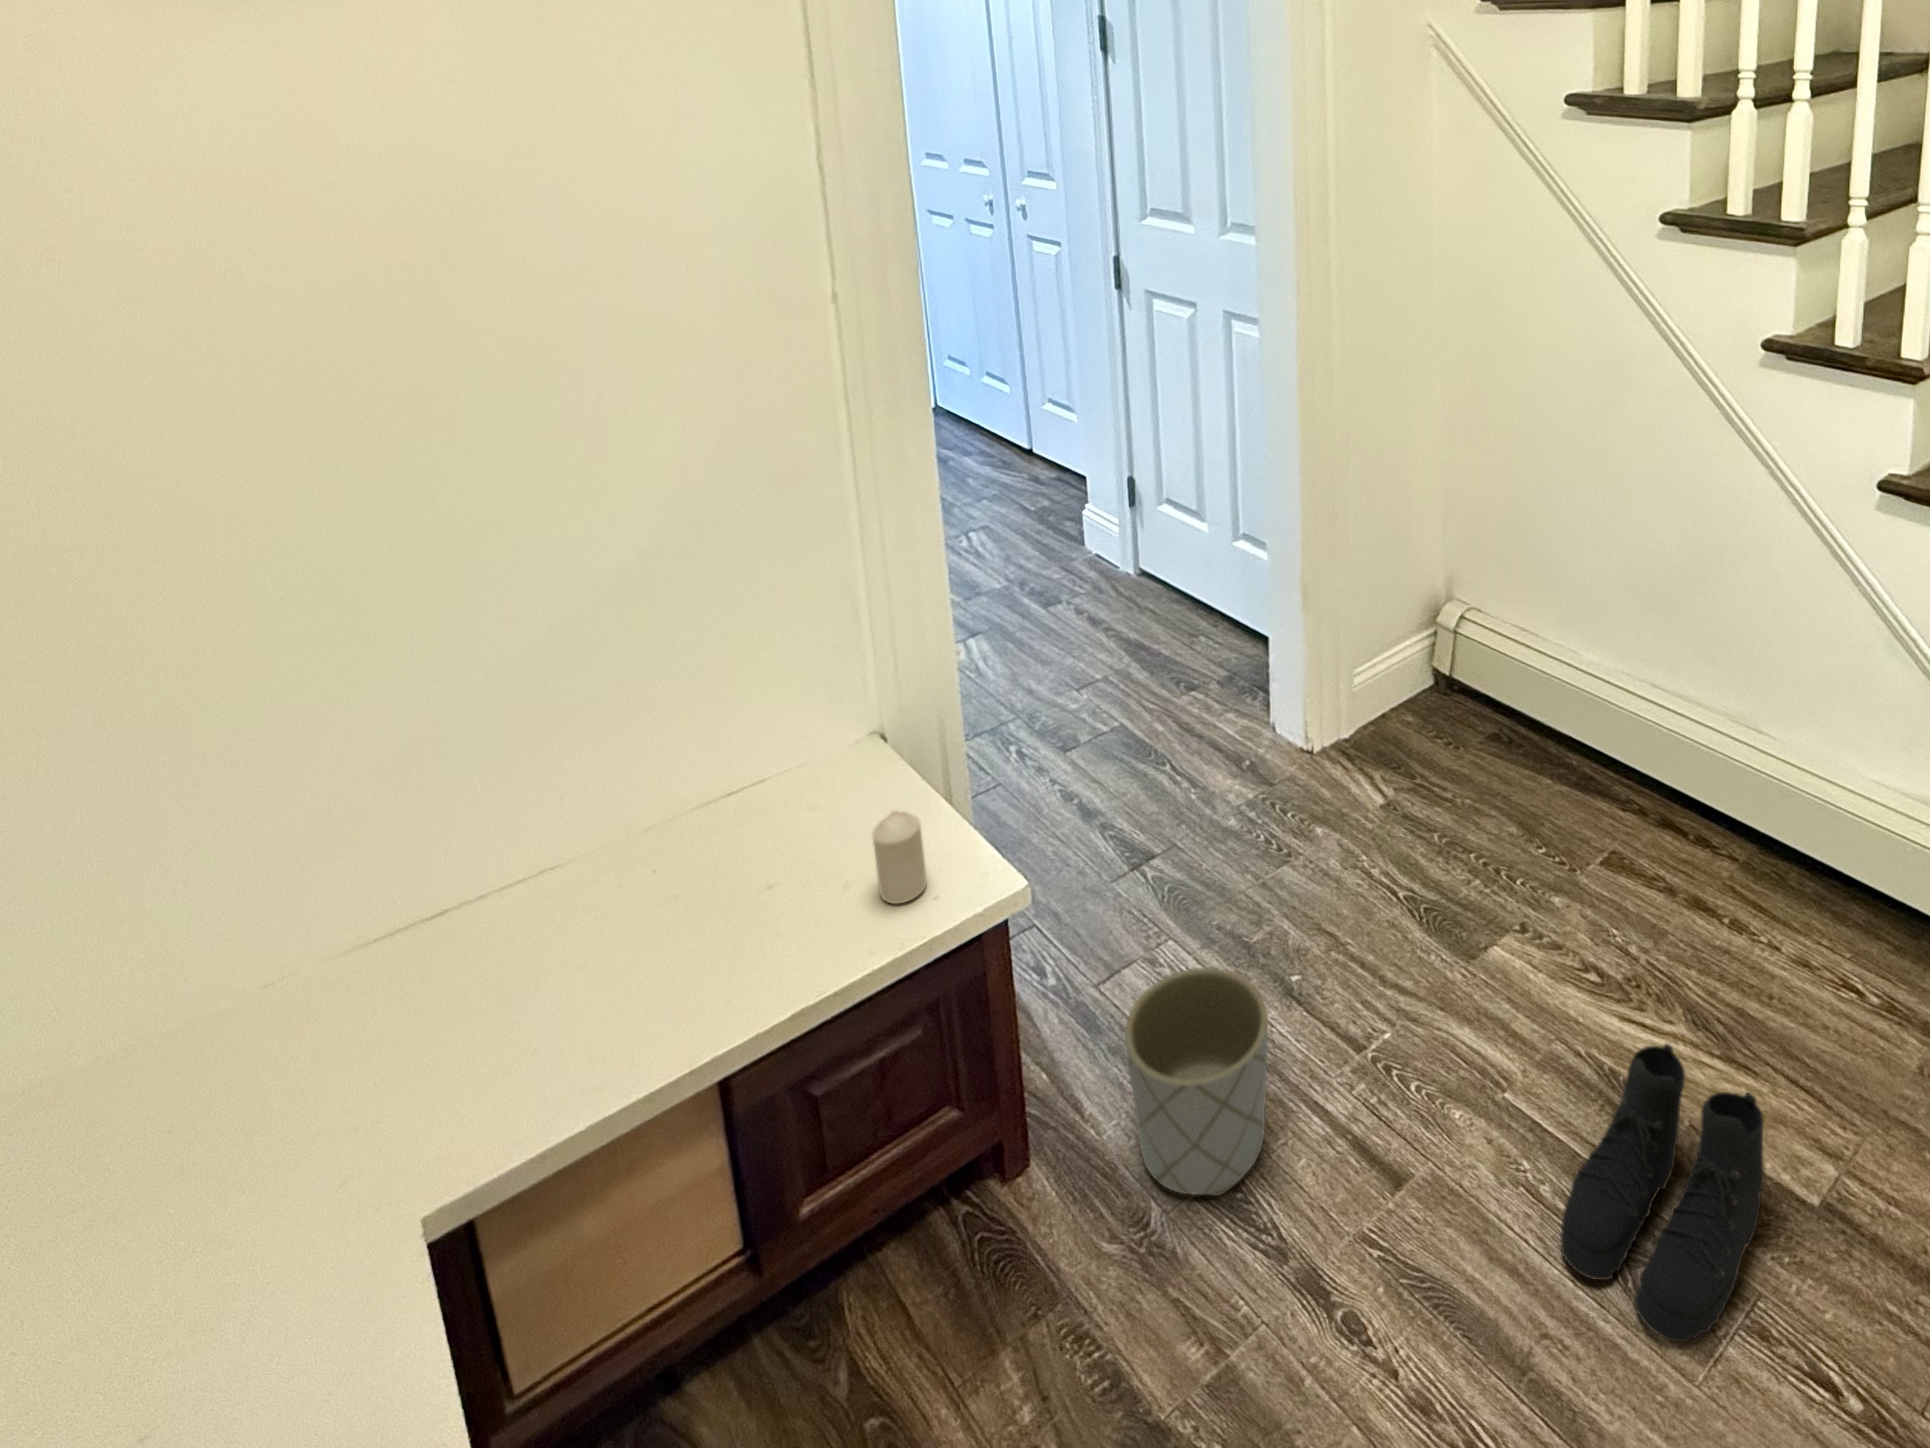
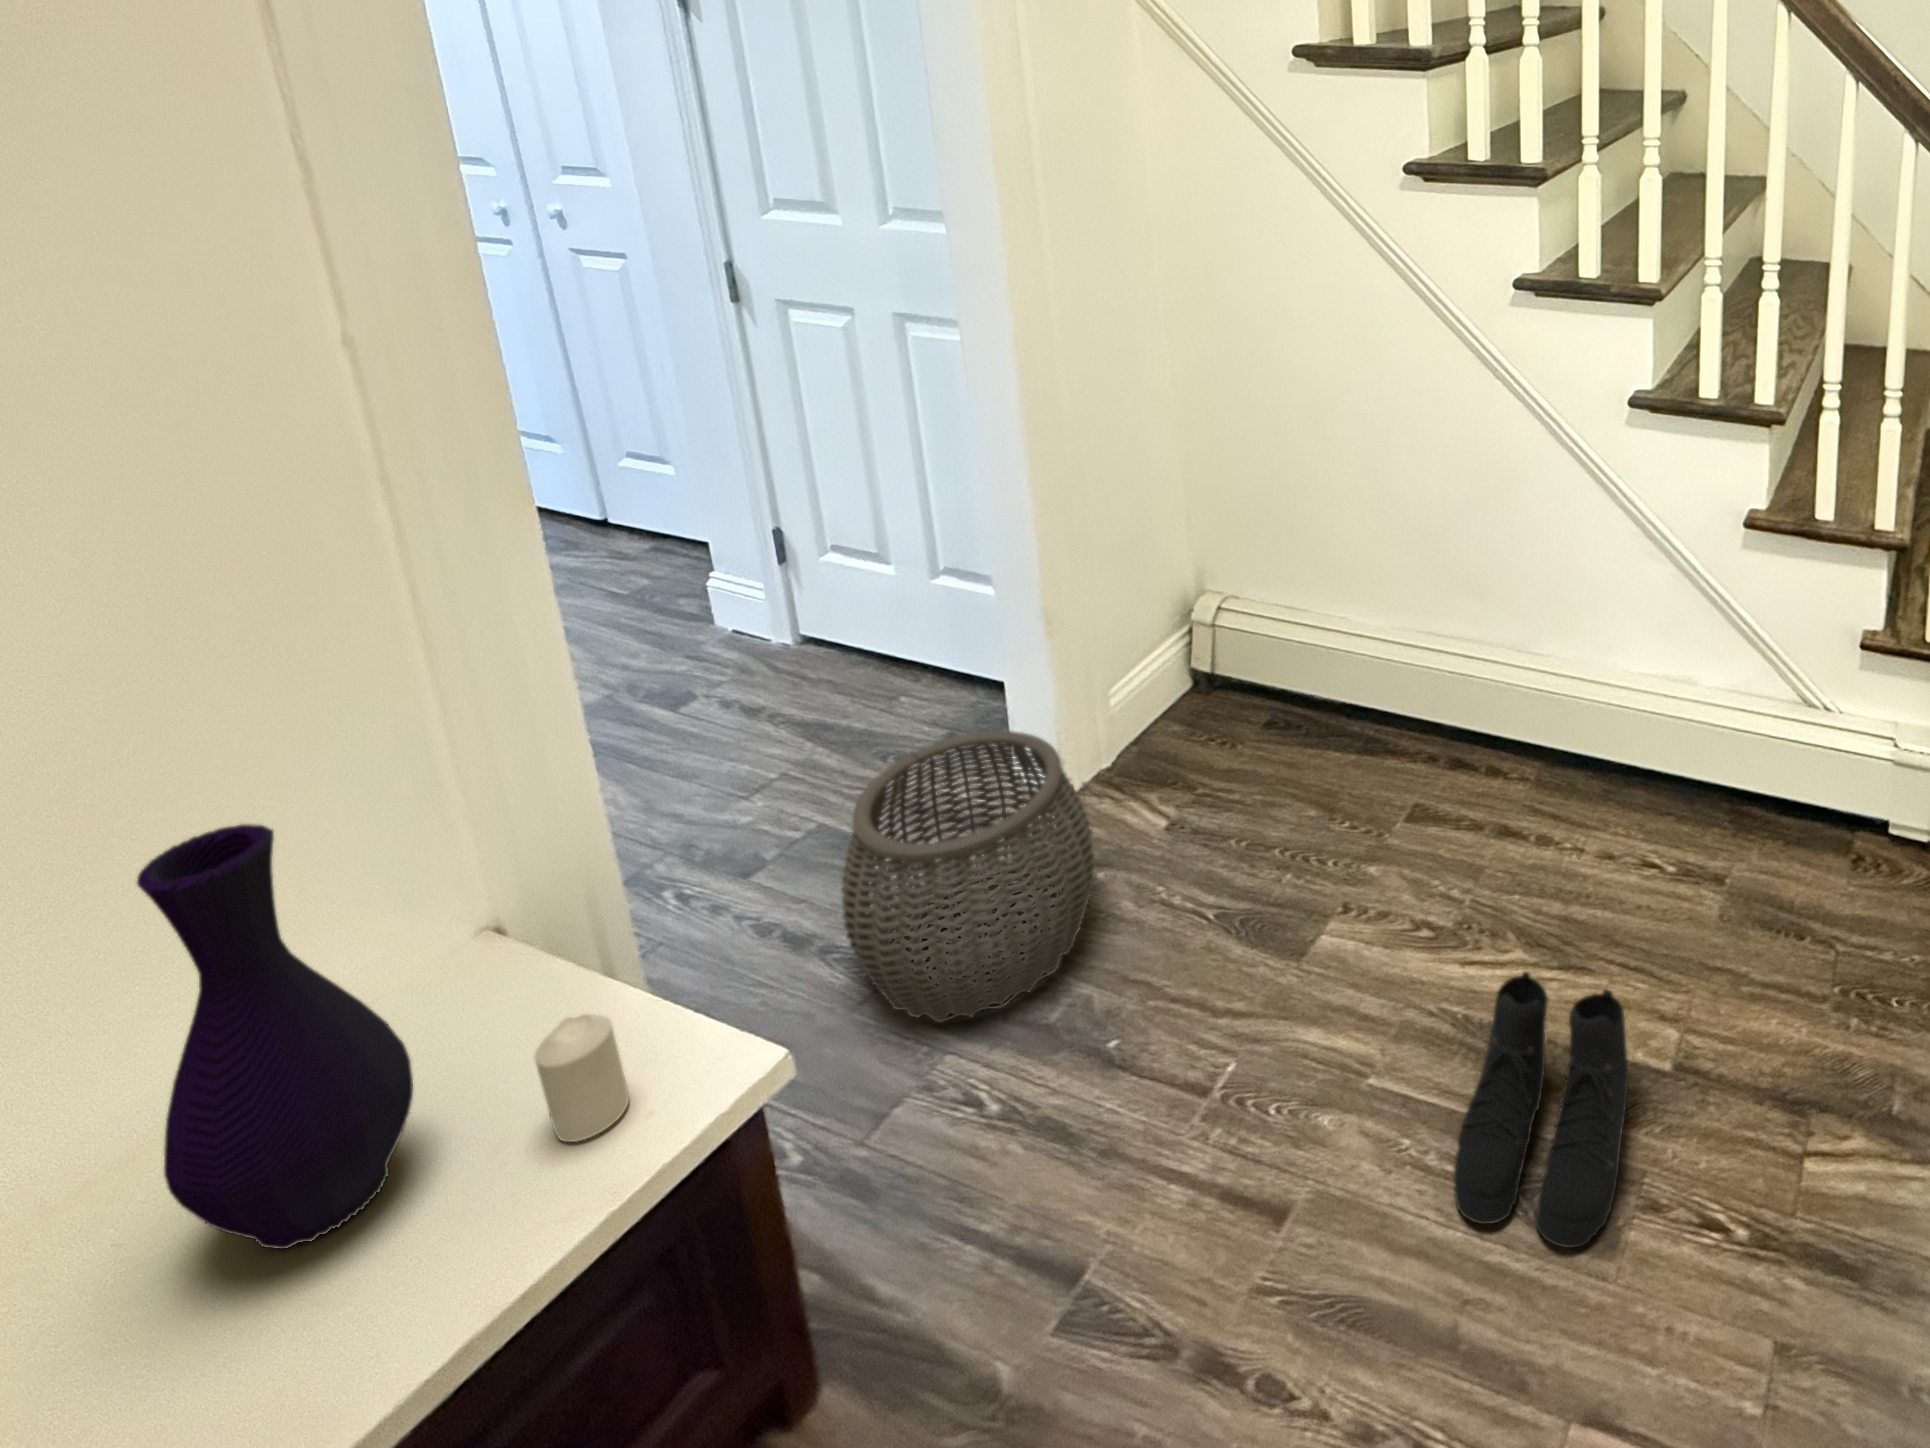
vase: none [676,618,808,912] -> present [137,824,413,1249]
woven basket: none [1113,675,1310,915] -> present [841,731,1095,1022]
planter: present [1125,968,1268,1196] -> none [932,1063,1117,1338]

